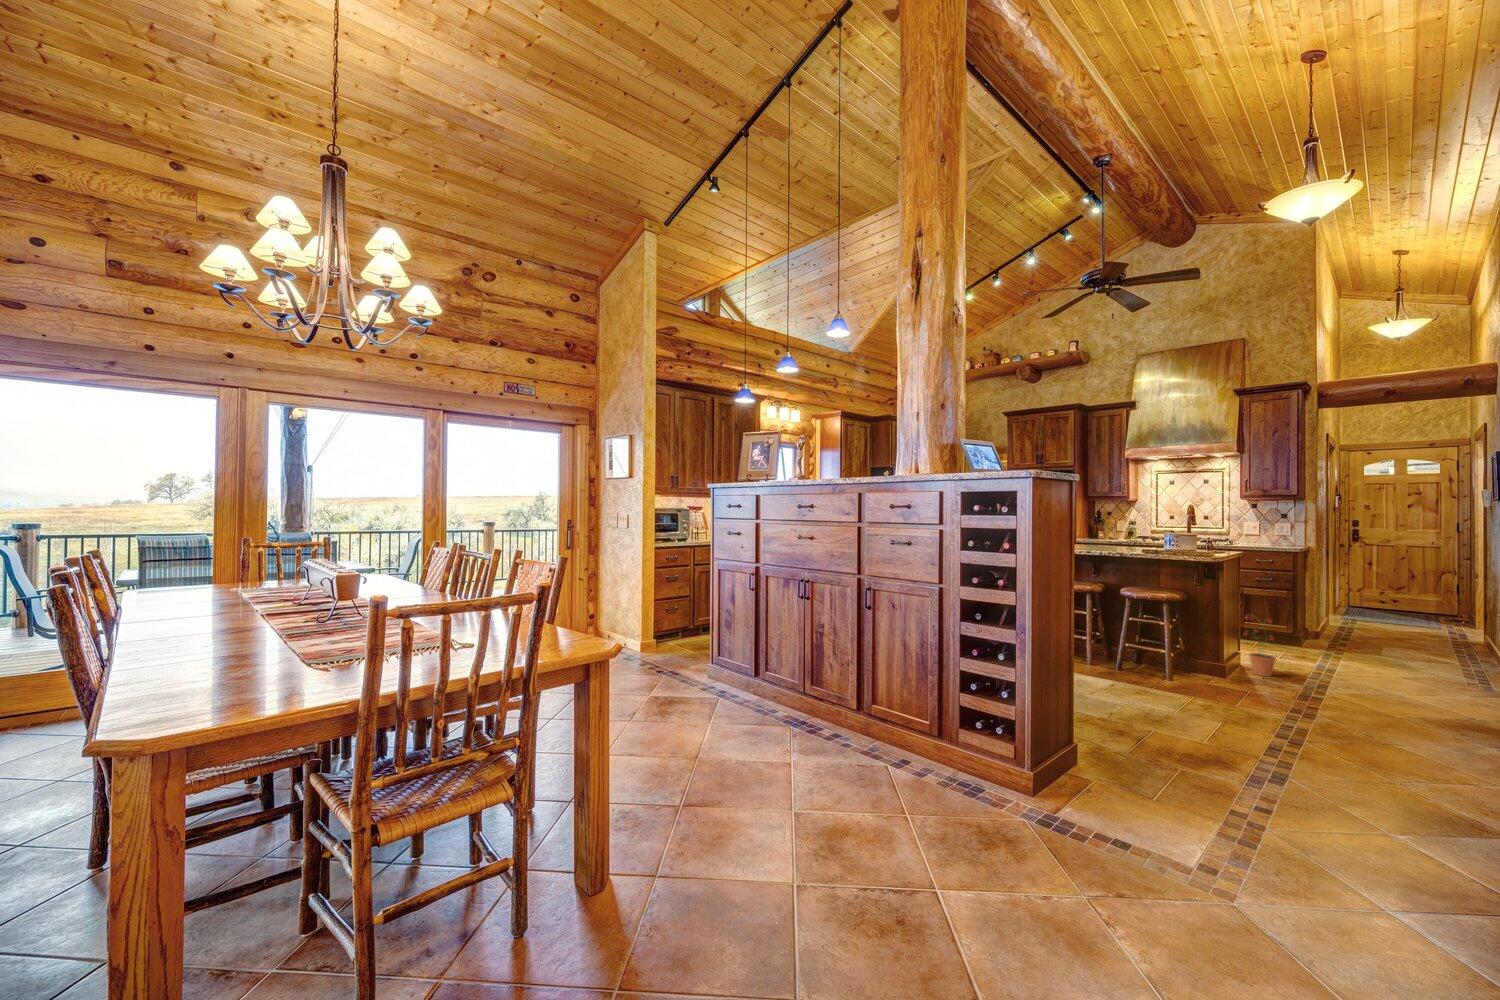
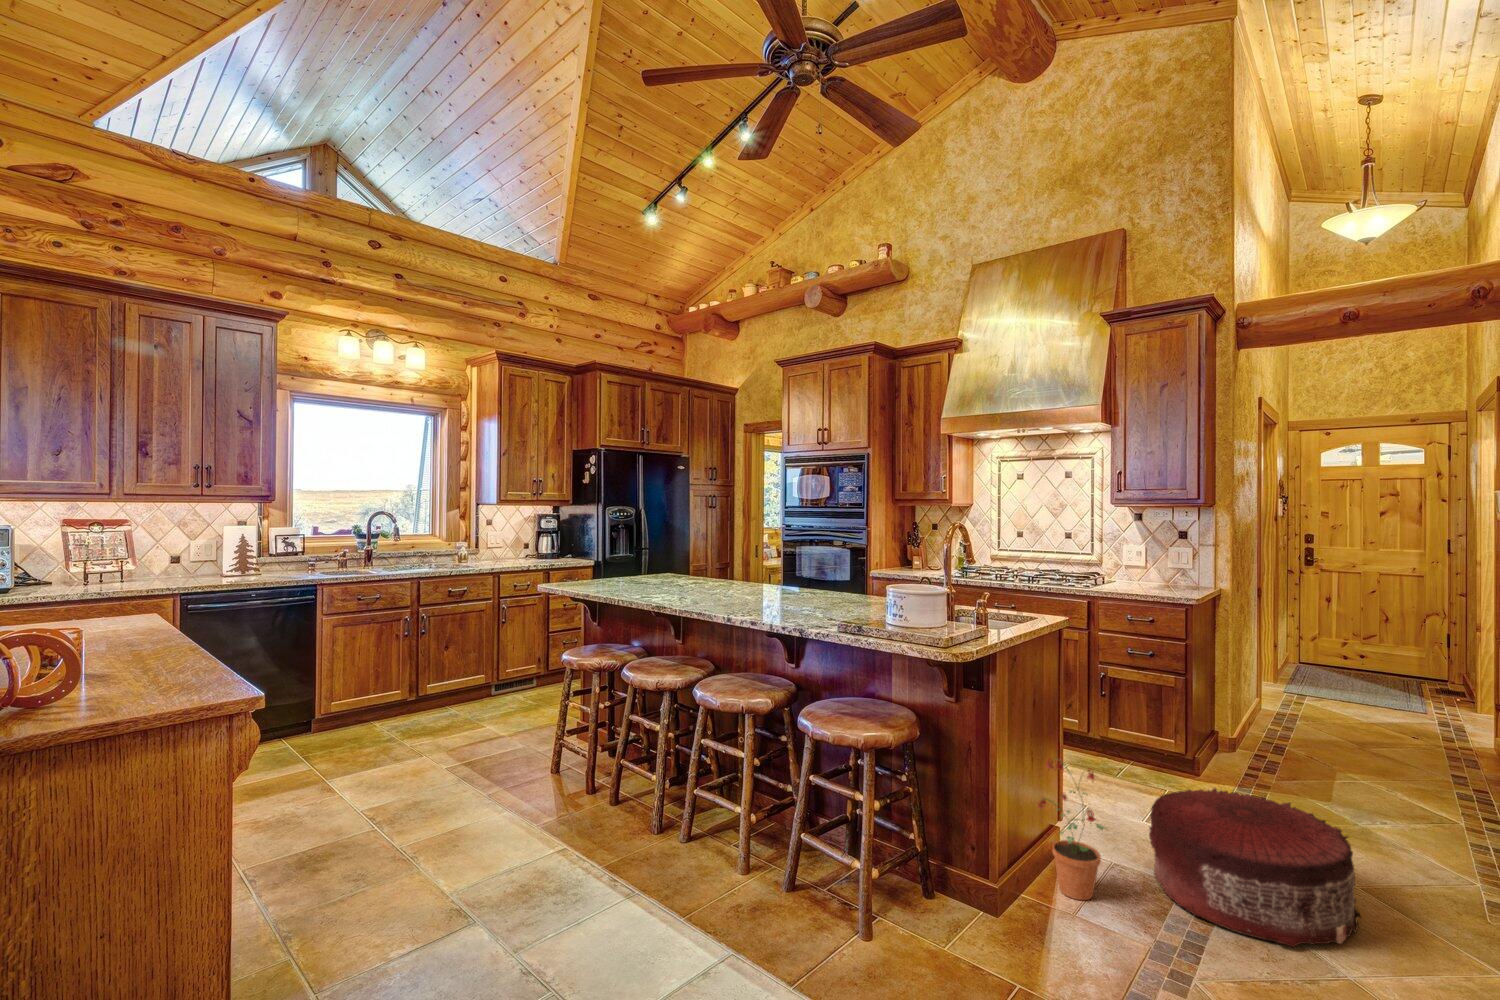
pouf: none [1296,633,1409,688] -> present [1149,788,1361,947]

